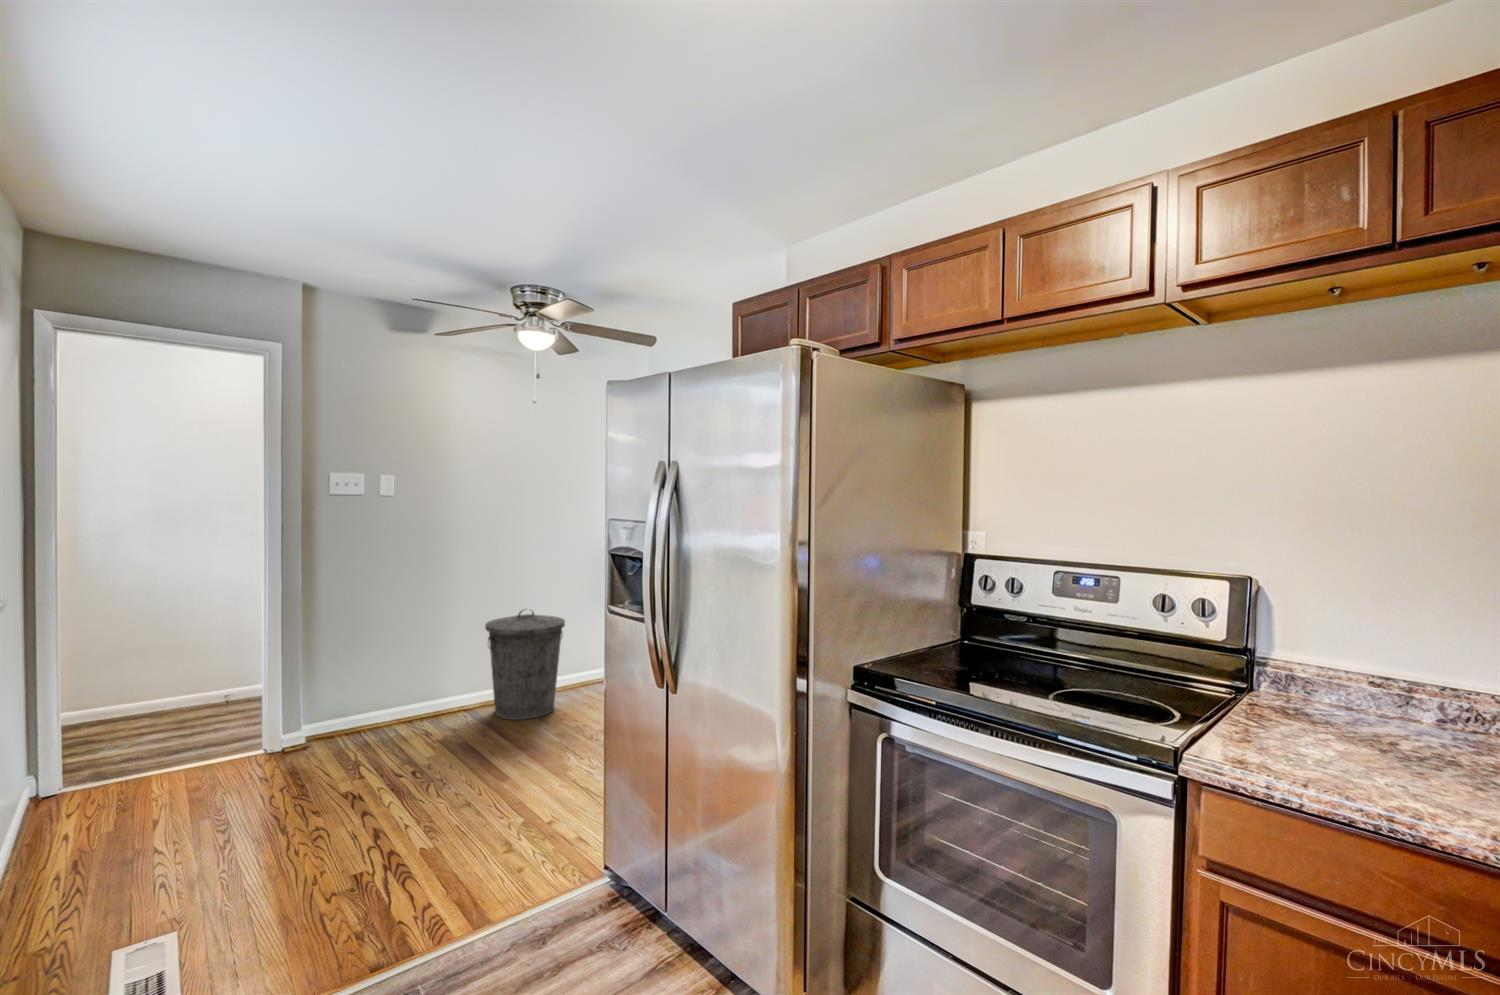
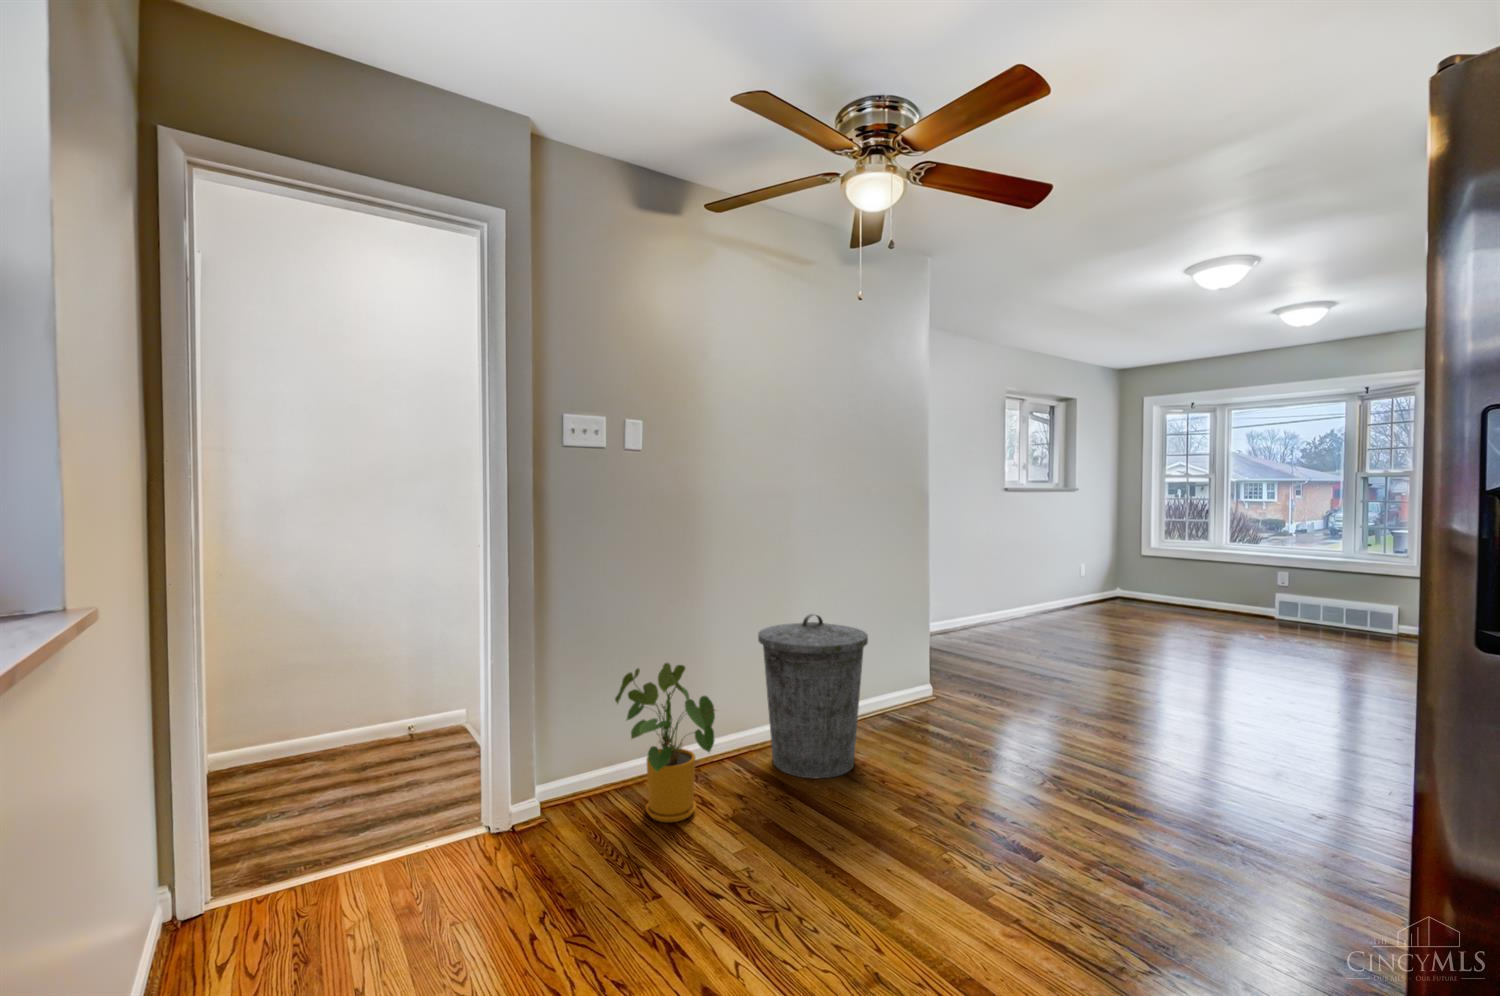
house plant: none [366,642,438,745] -> present [615,663,715,822]

